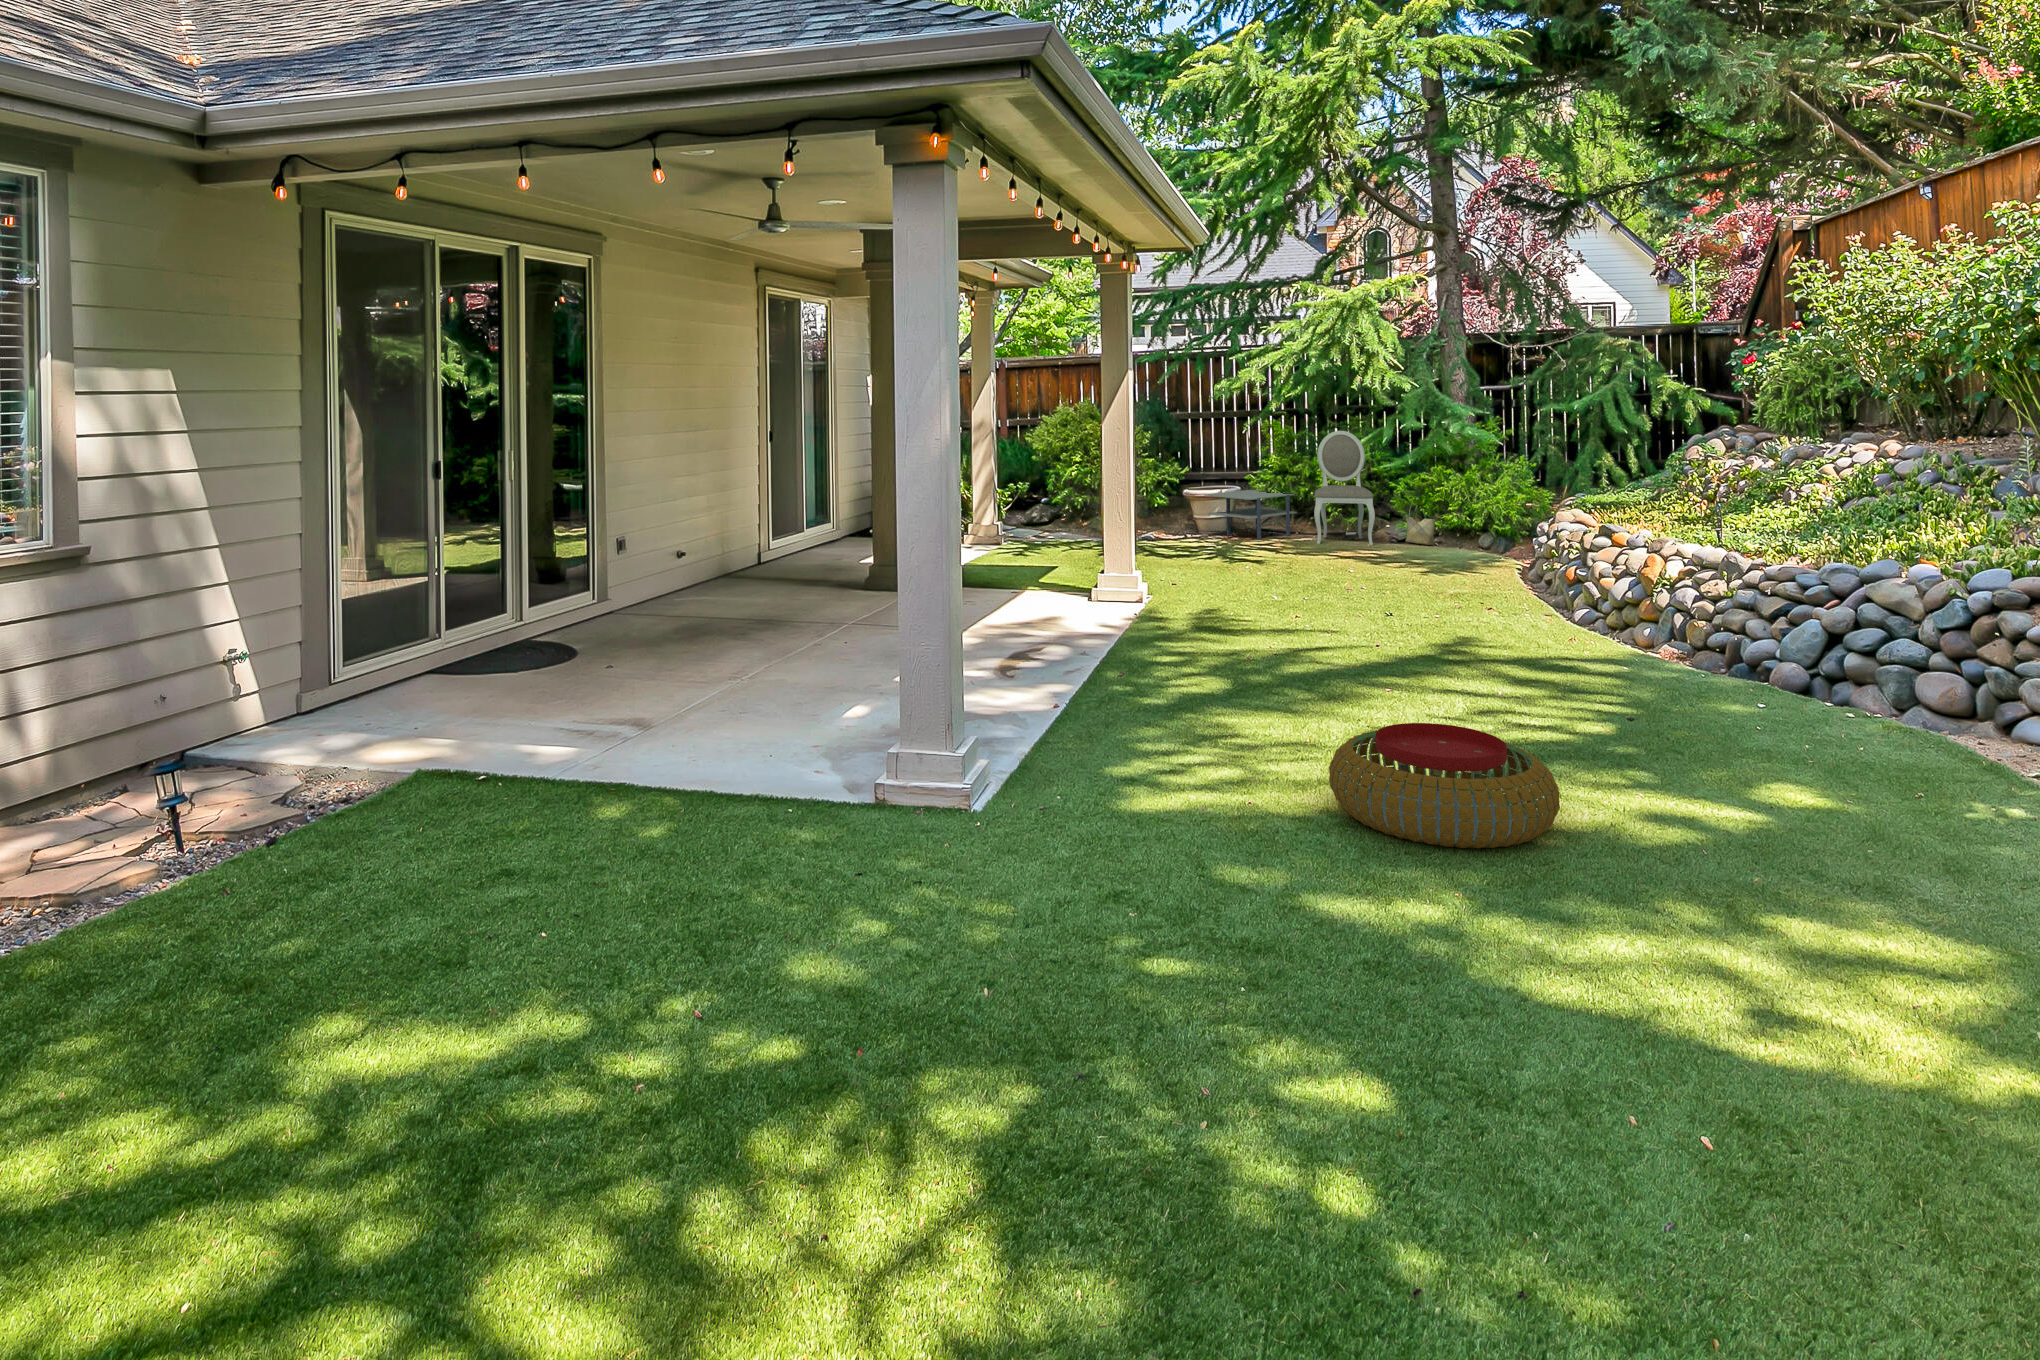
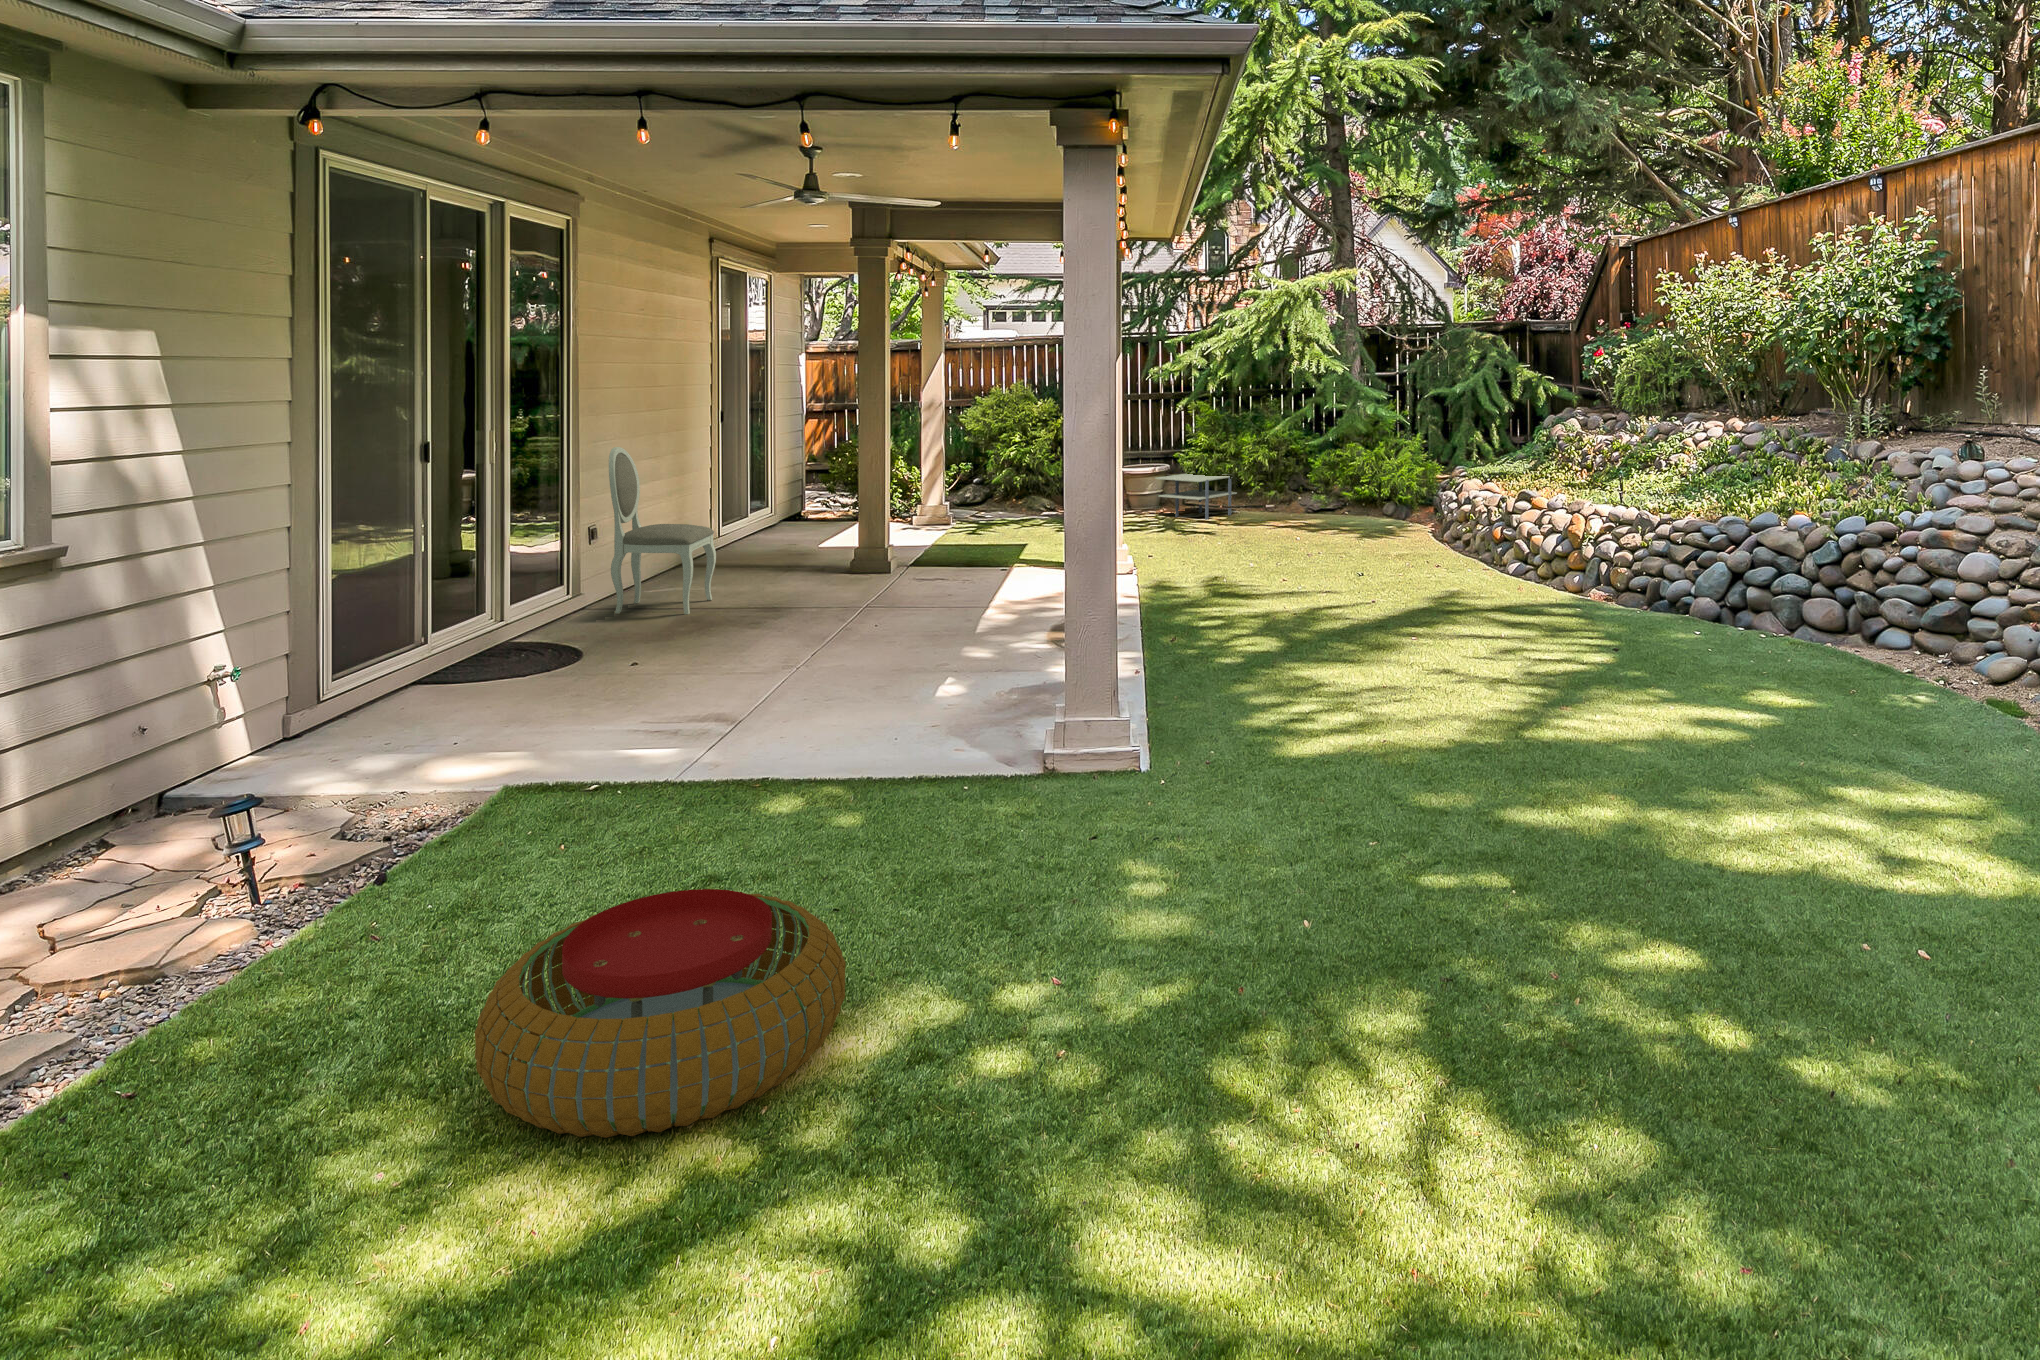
dining chair: present [1314,431,1375,545] -> present [609,447,716,615]
woven basket: present [1406,507,1436,545] -> none [1334,481,1360,519]
pouf: present [1329,723,1560,849] -> present [475,889,846,1138]

